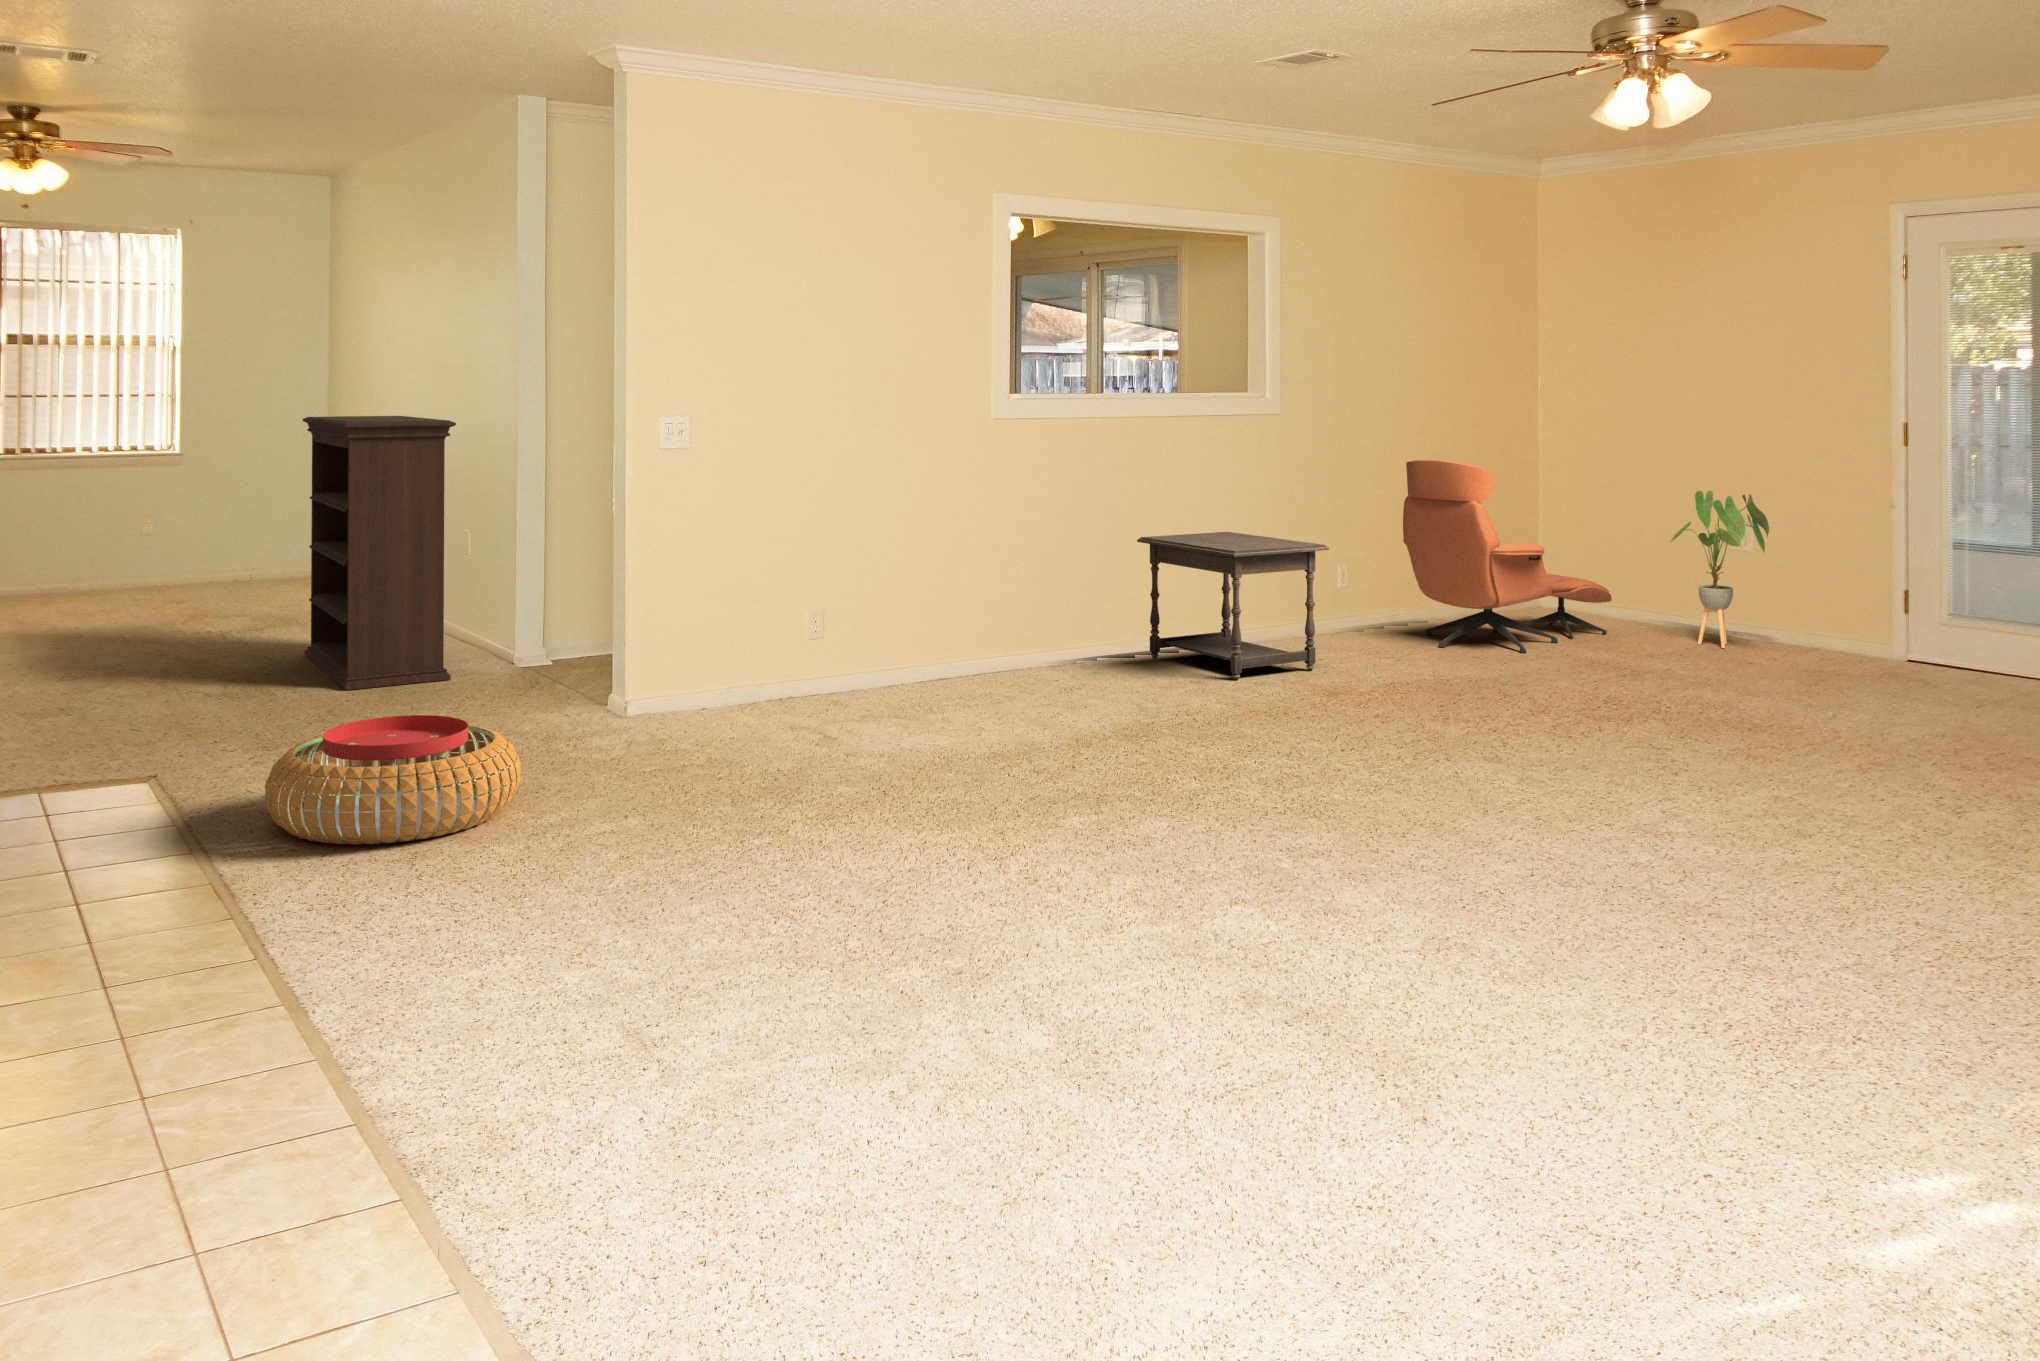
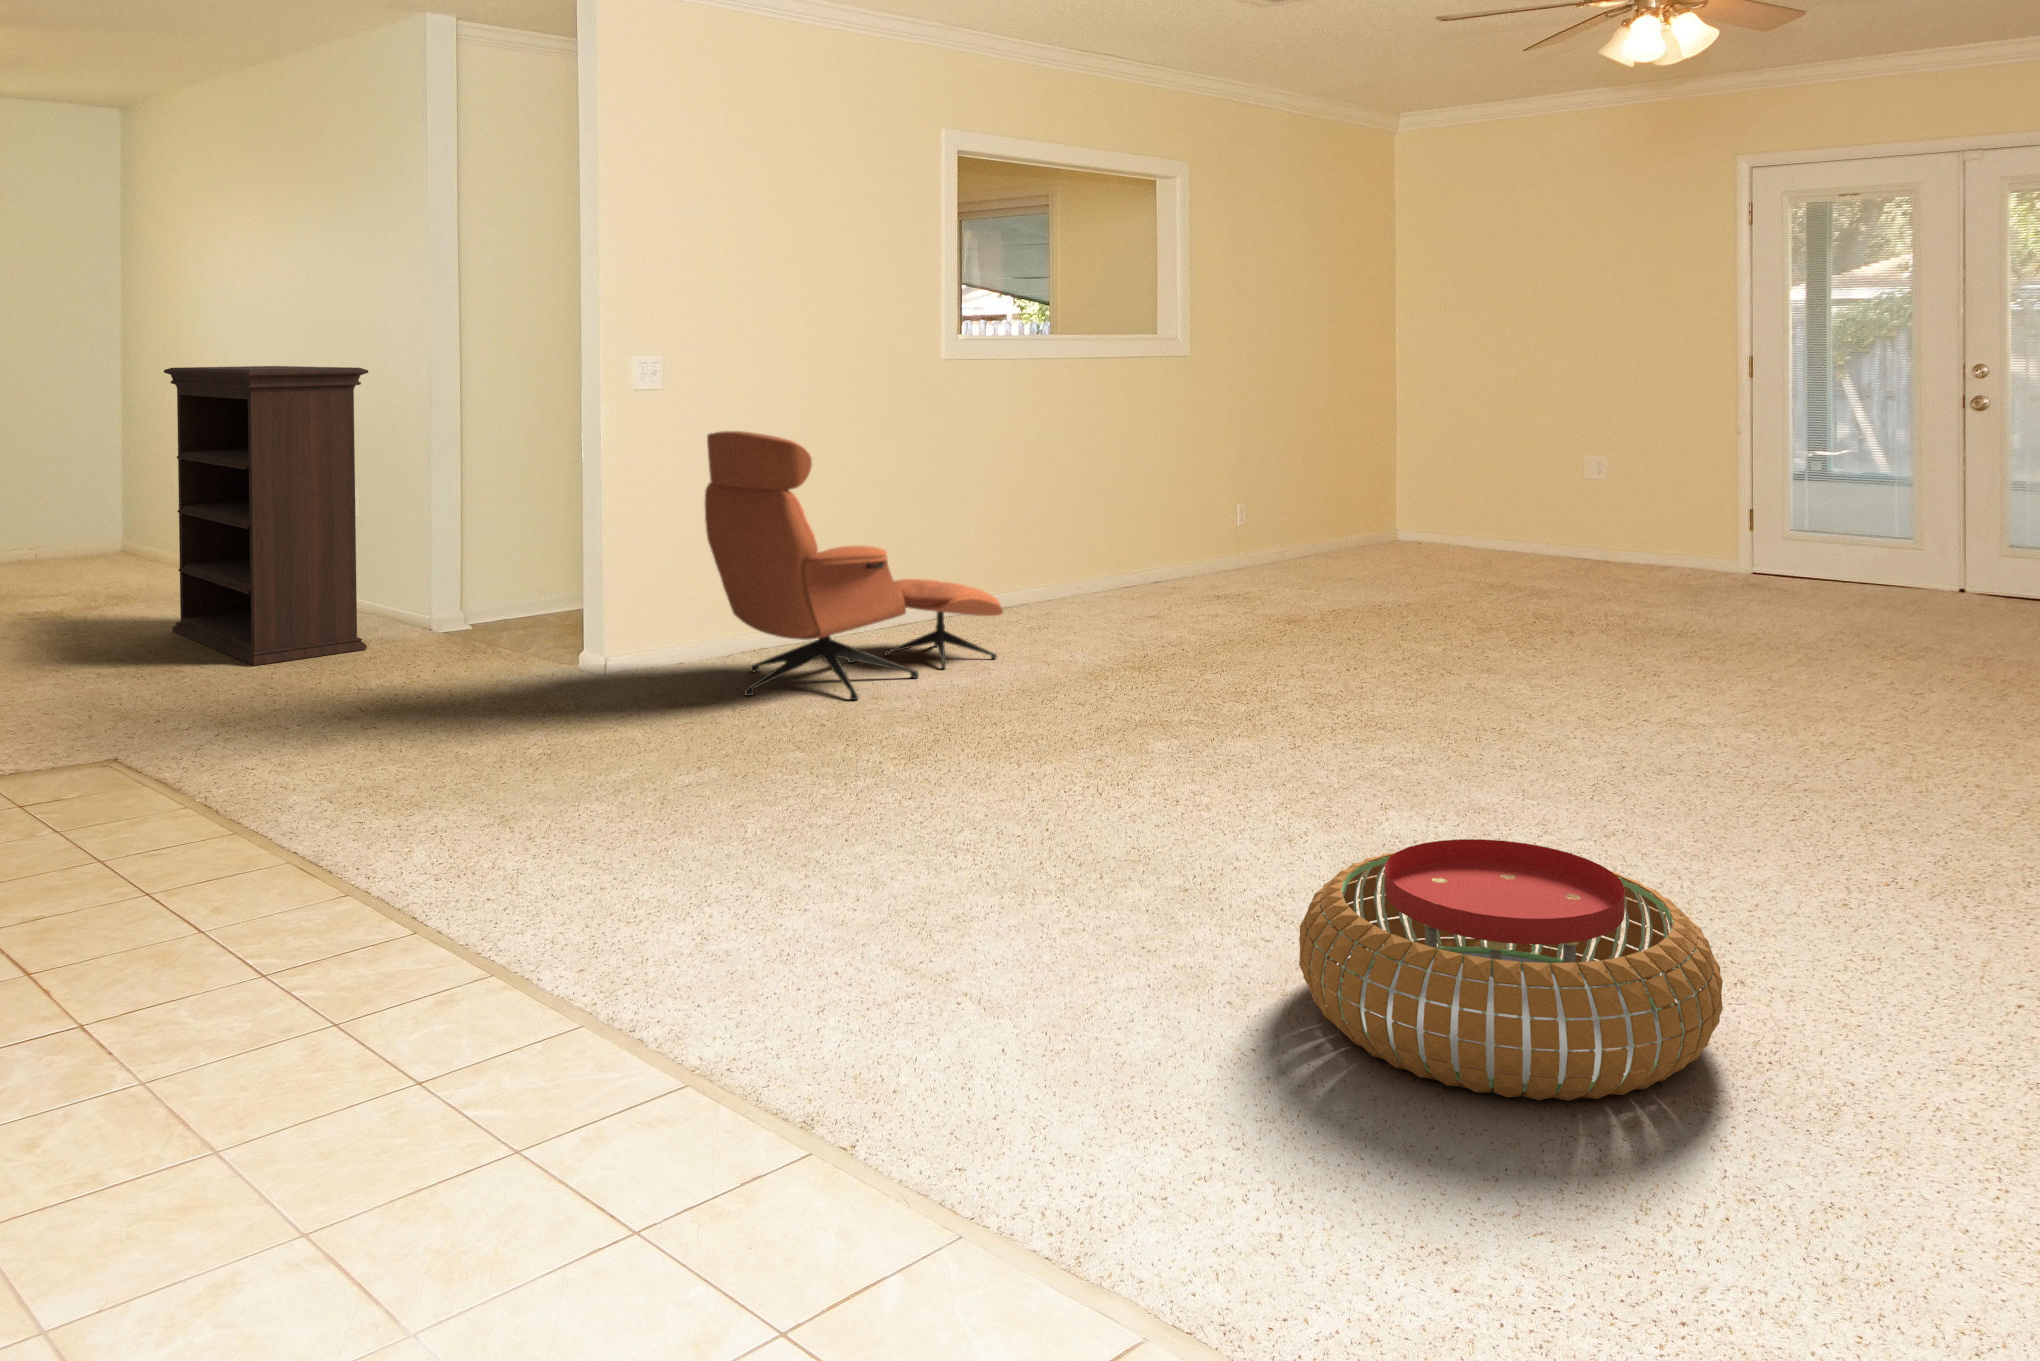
lounge chair: present [1403,460,1612,653] -> present [705,431,1003,700]
house plant: present [1670,491,1769,648] -> none [1542,421,1632,566]
side table: present [1137,532,1329,680] -> none [1071,470,1264,613]
pouf: present [265,715,521,845] -> present [1299,839,1723,1101]

